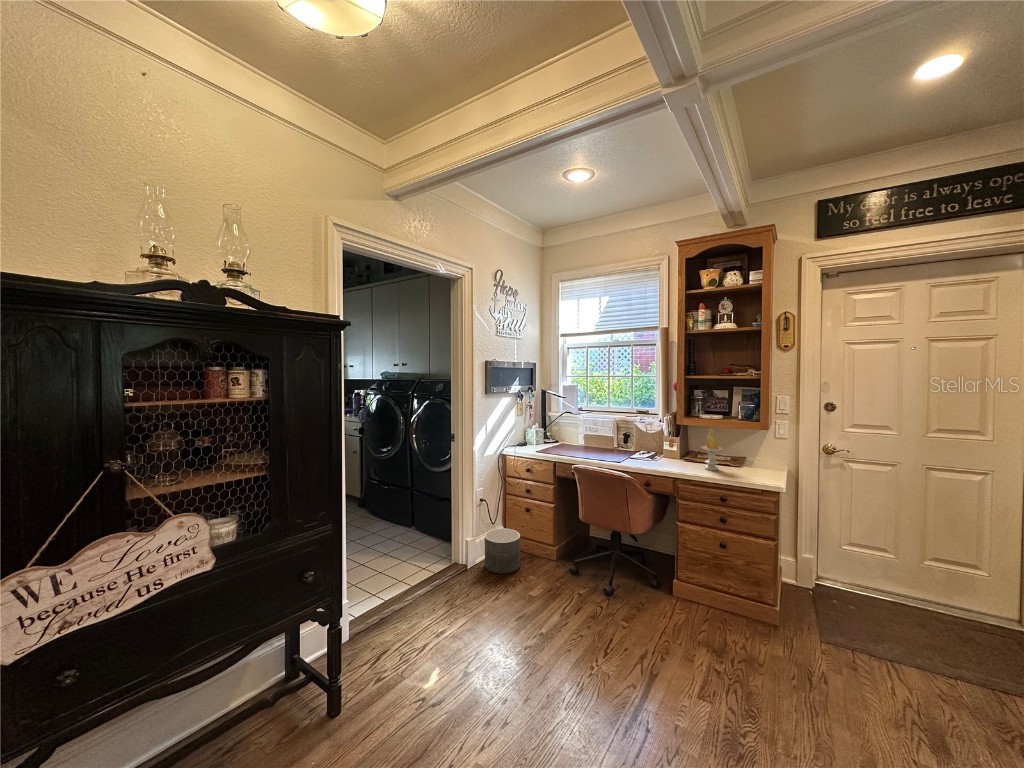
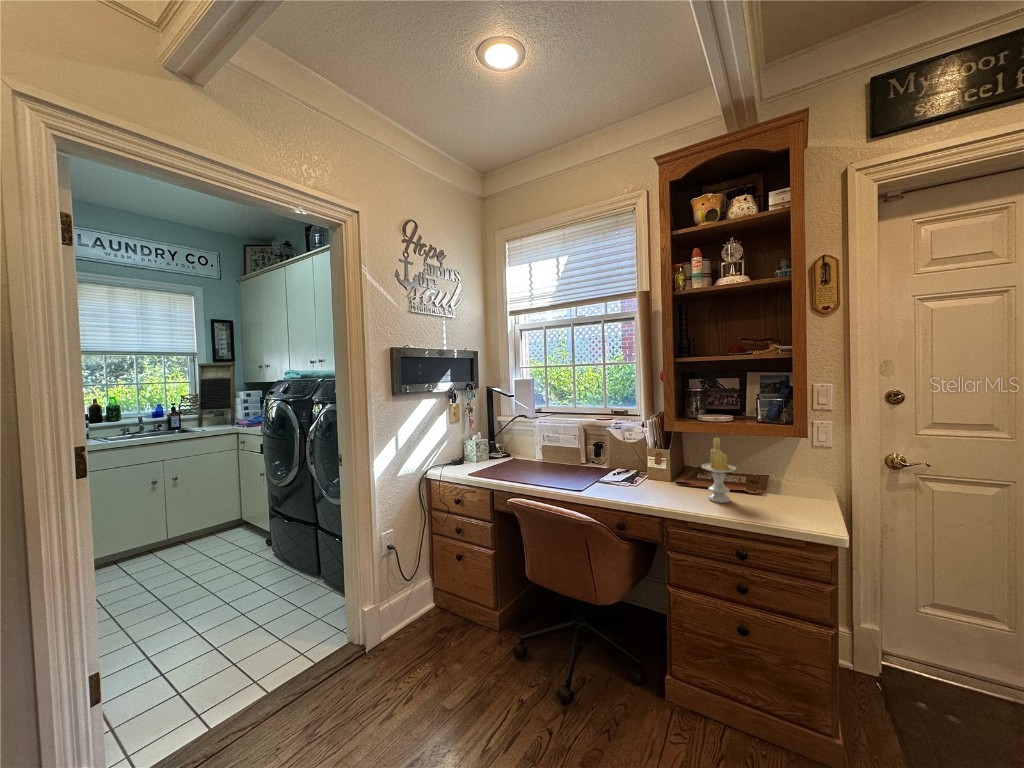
planter: present [485,528,520,574] -> none [391,586,446,661]

